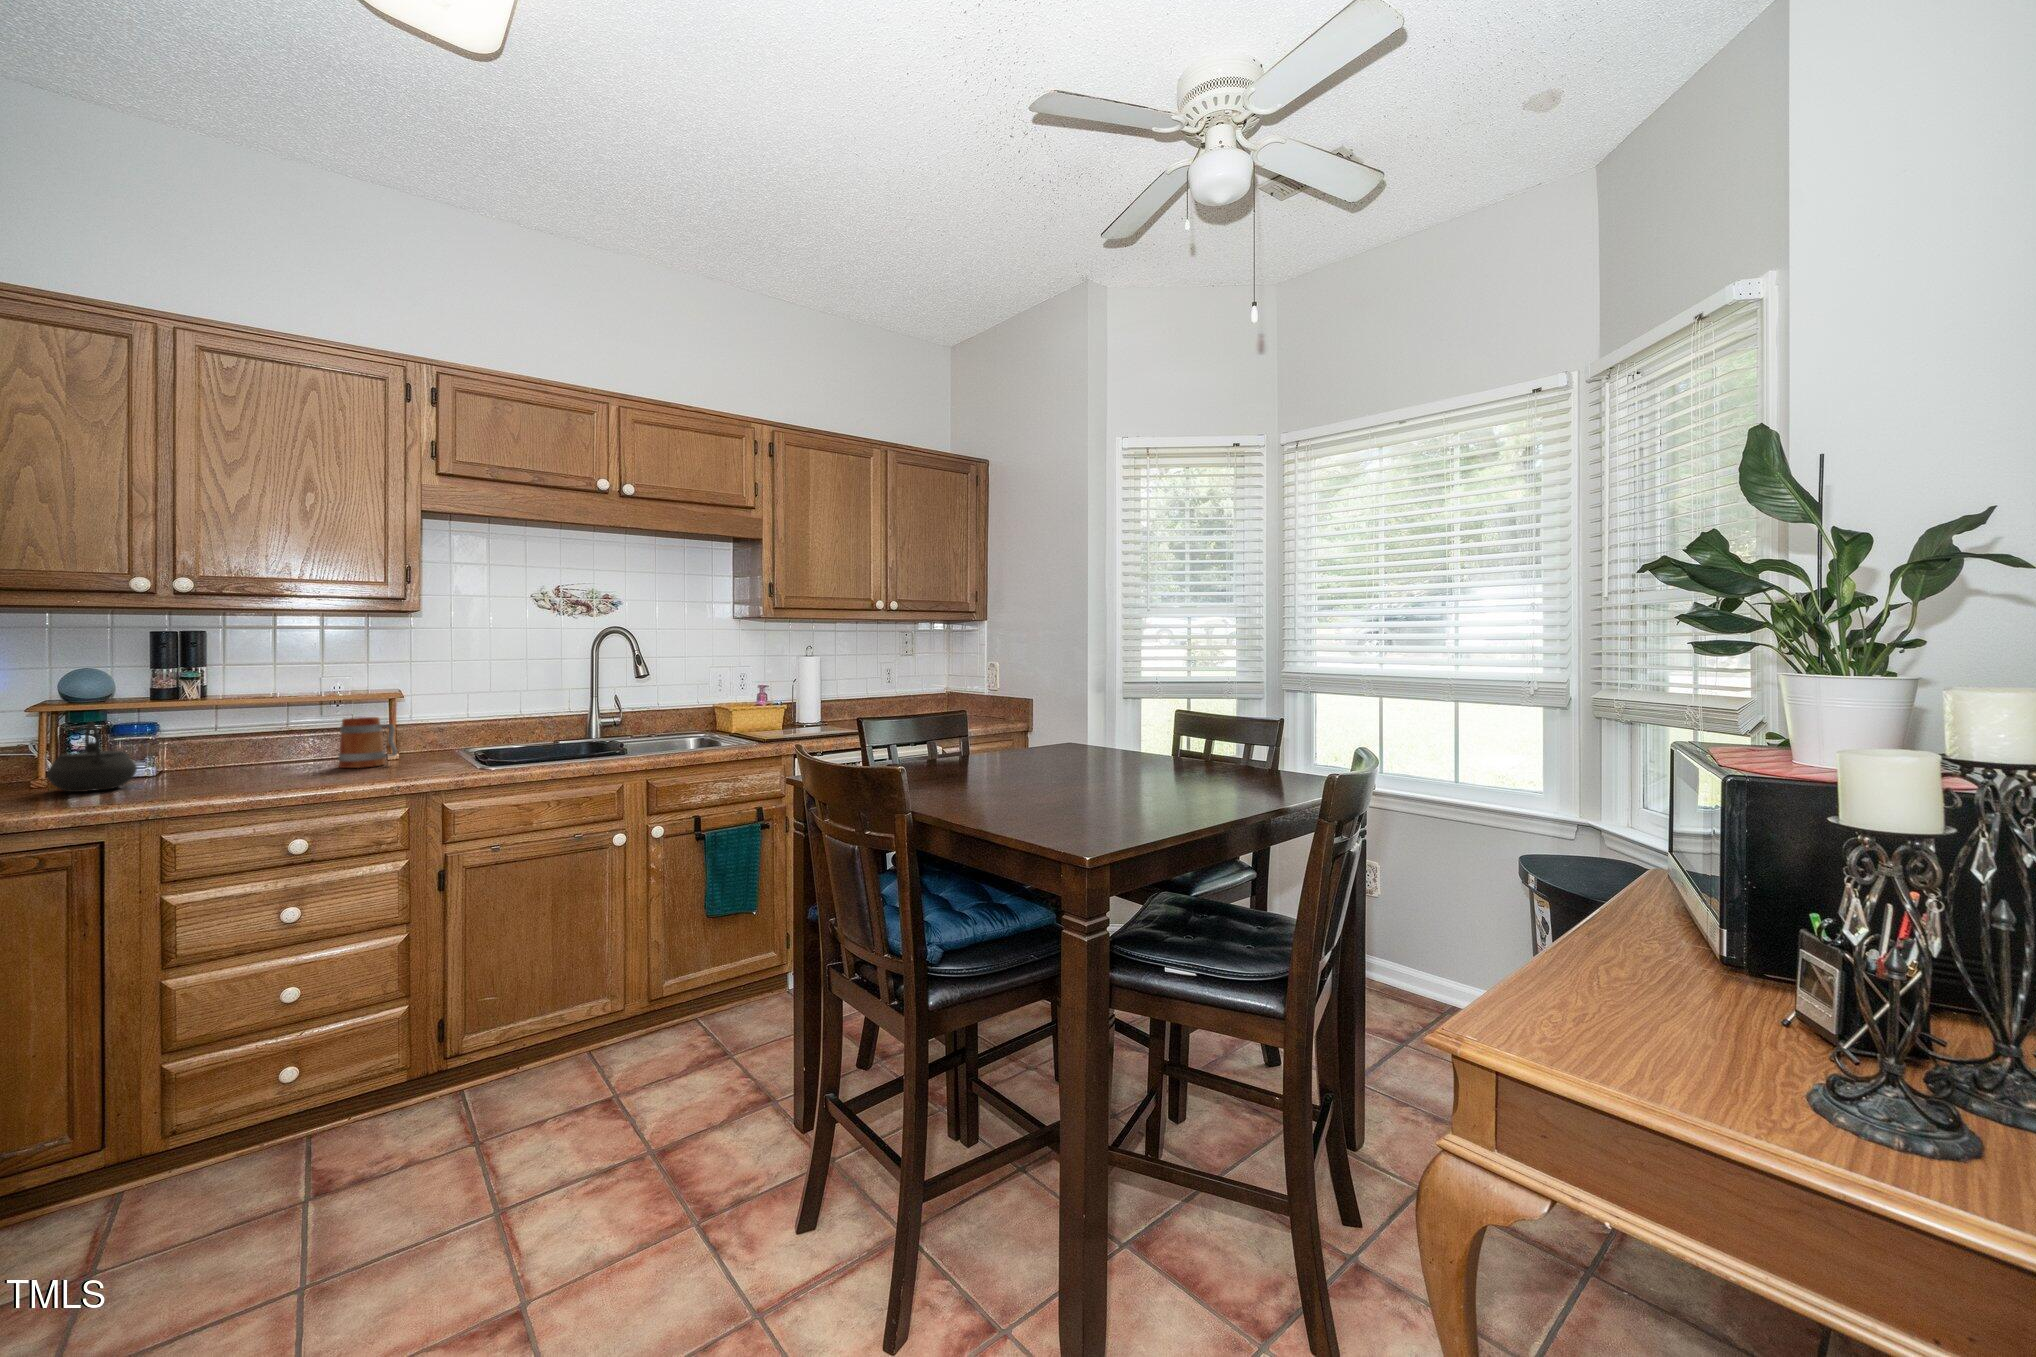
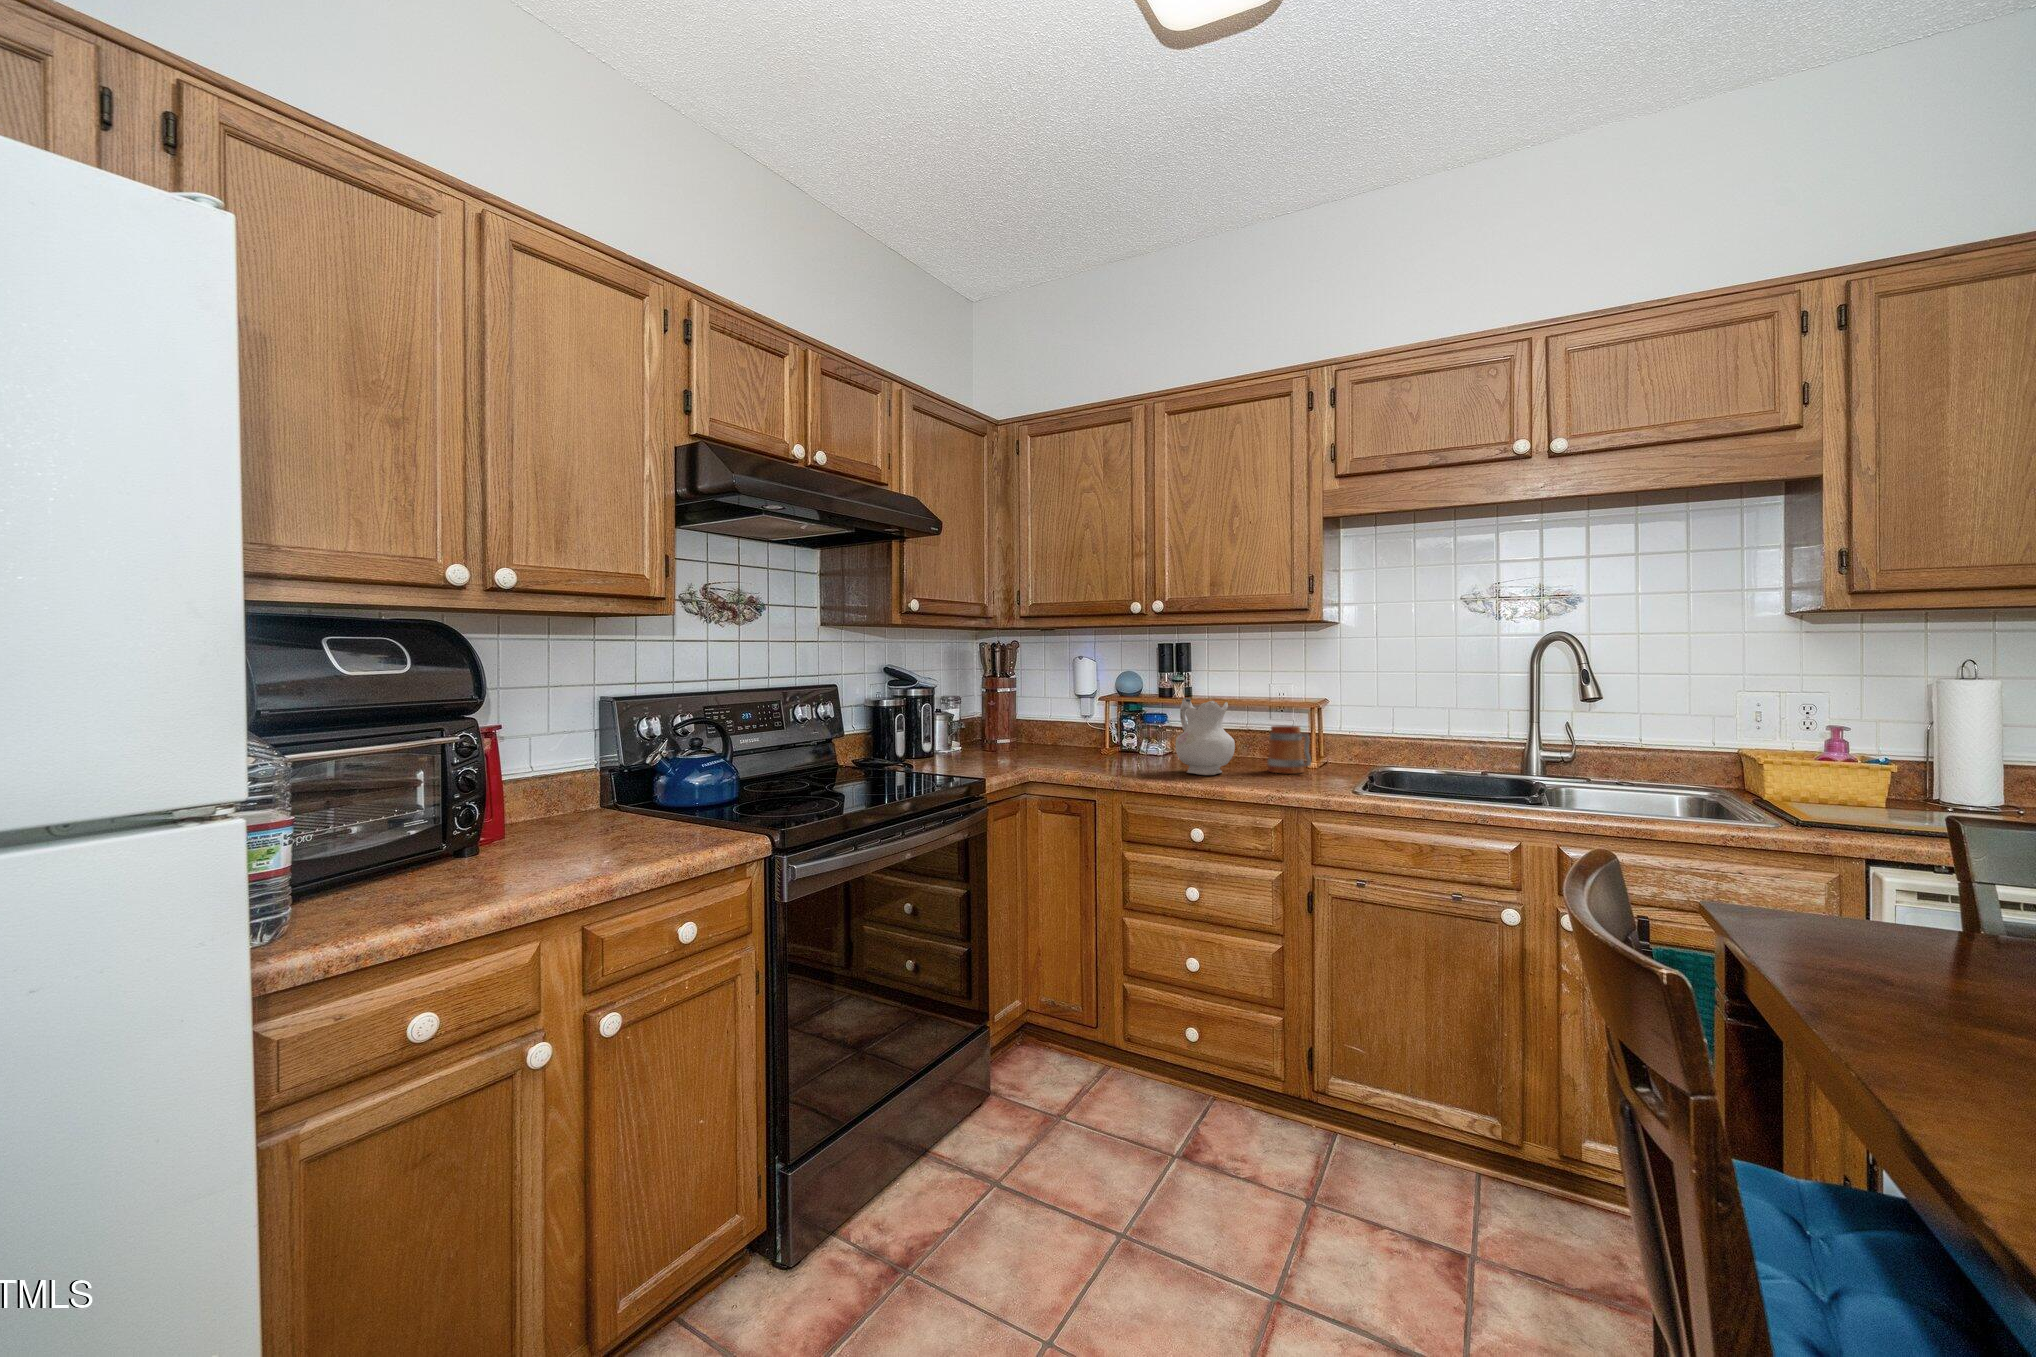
ceramic pitcher: none [209,693,304,782] -> present [1175,698,1235,775]
kettle: present [47,722,137,792] -> none [1098,715,1142,767]

